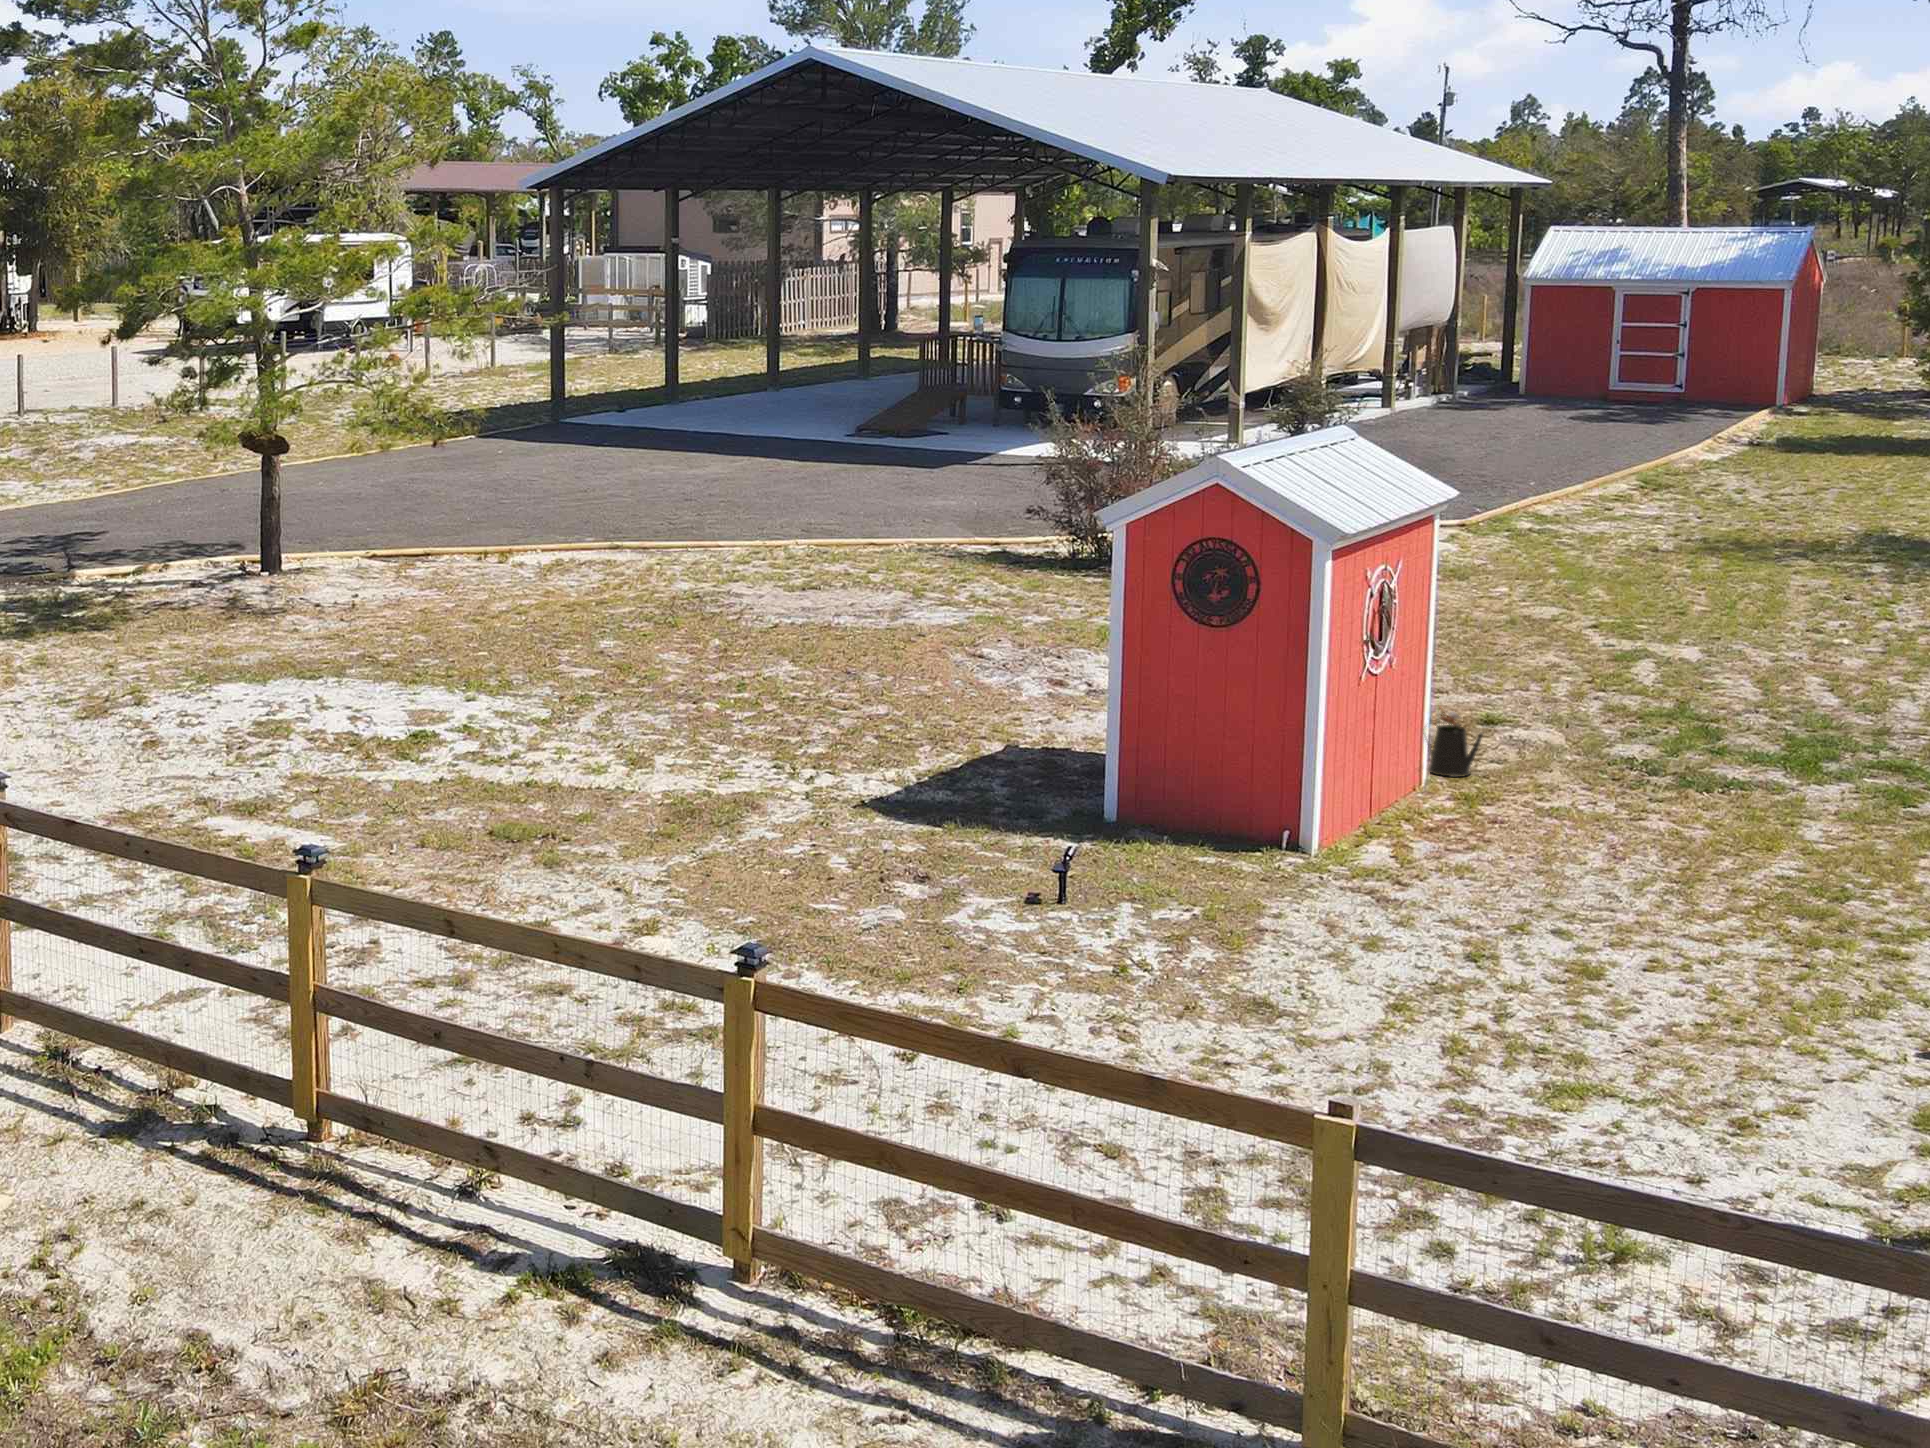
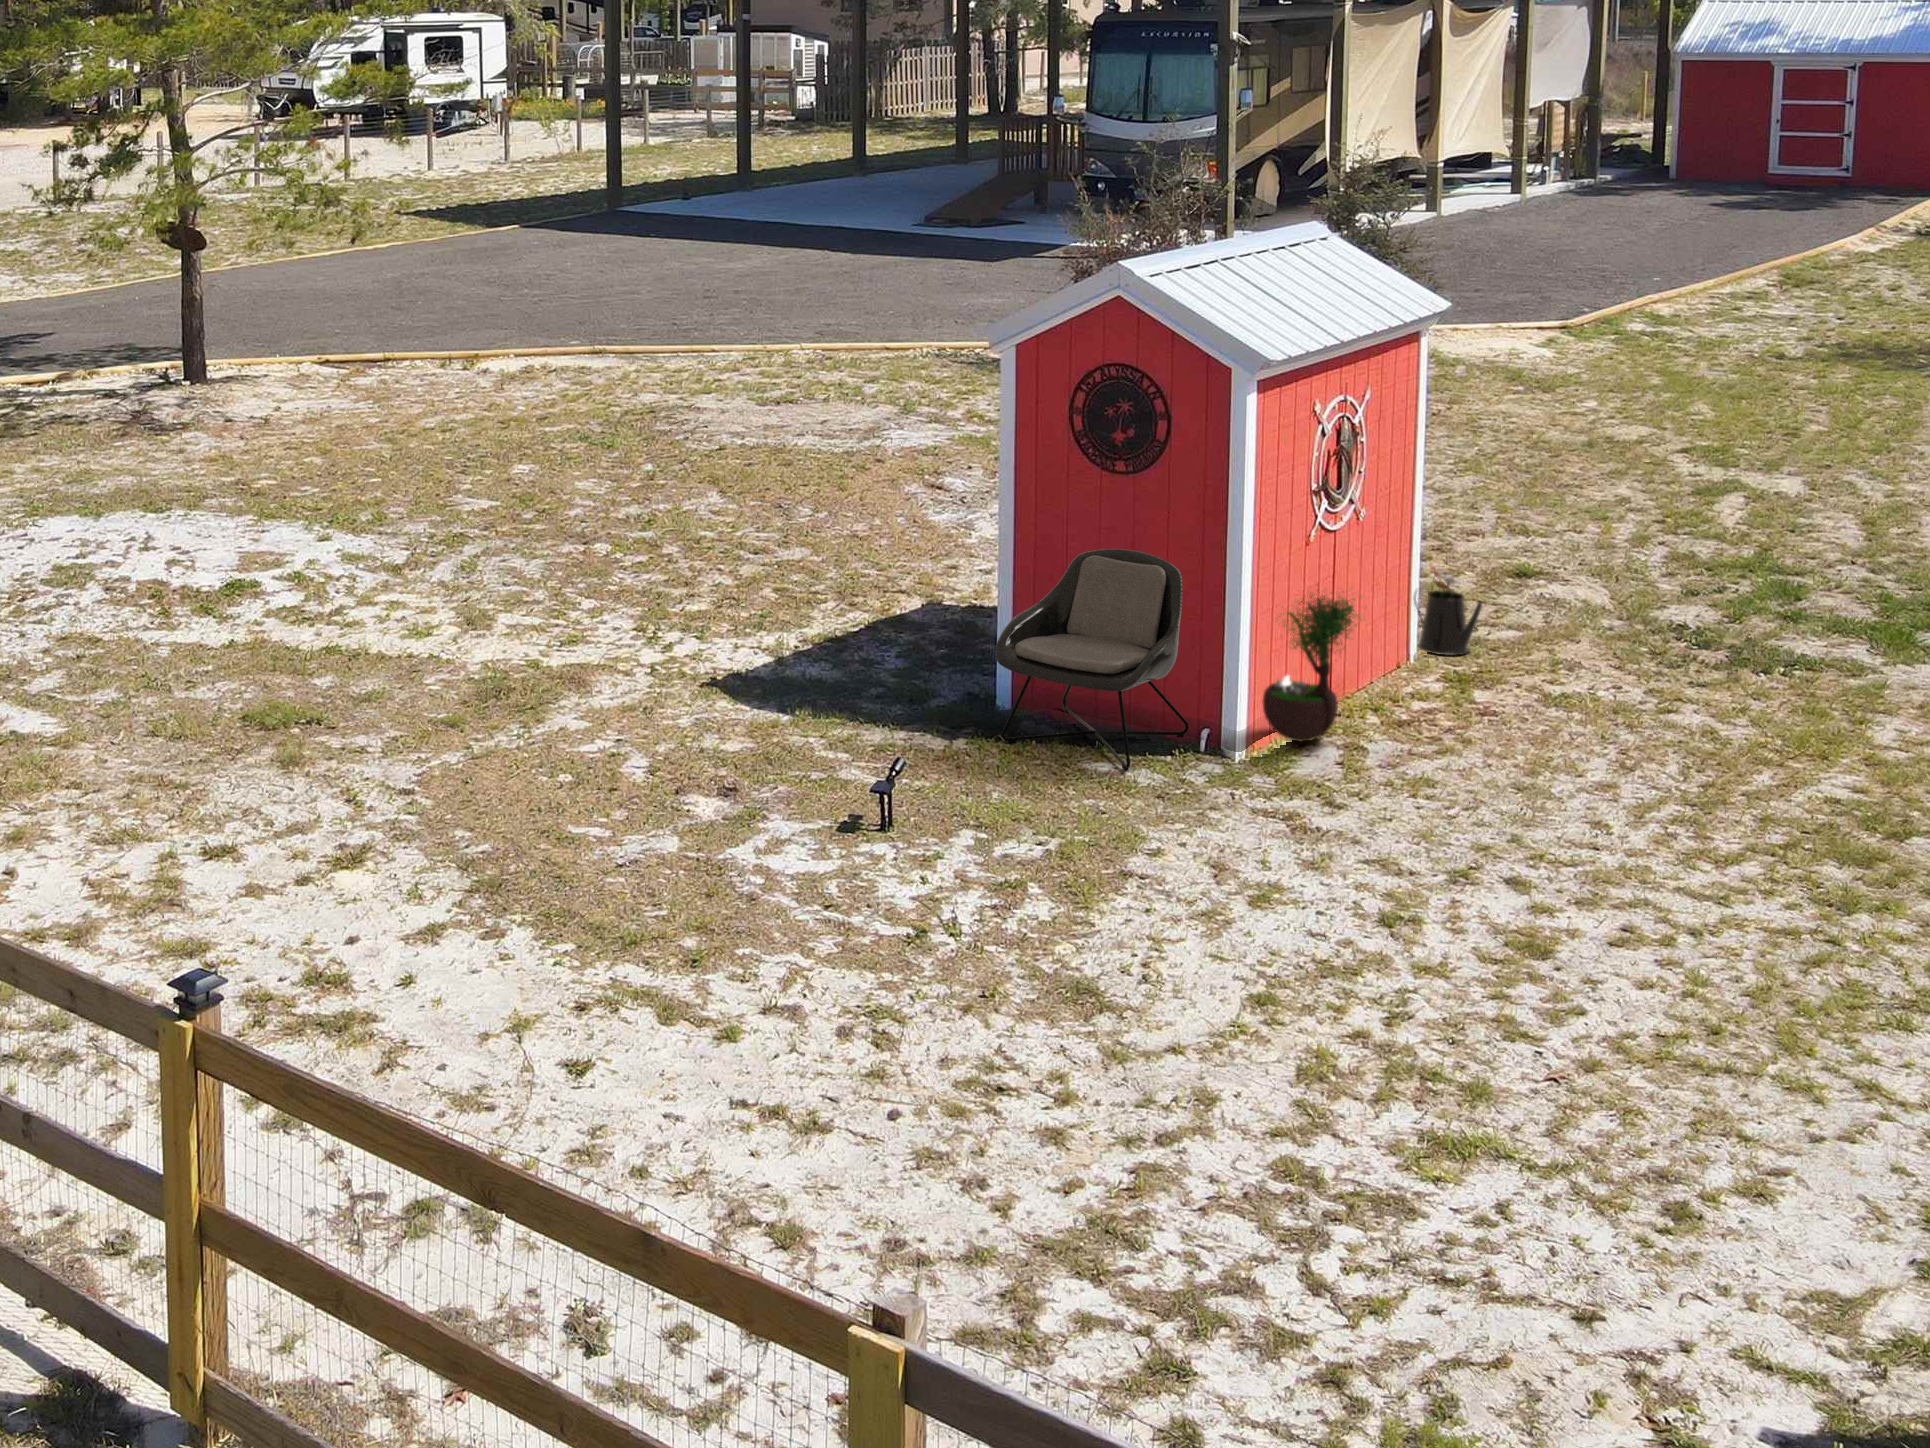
lounge chair: none [1118,687,1270,860] -> present [995,549,1189,770]
potted tree: none [1328,710,1414,838] -> present [1263,590,1362,741]

